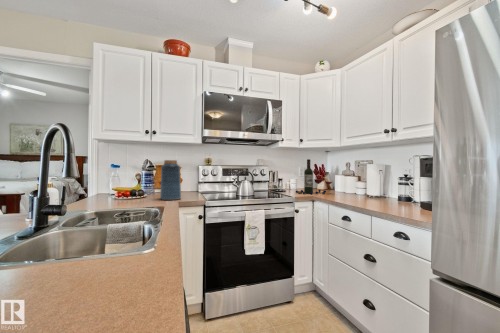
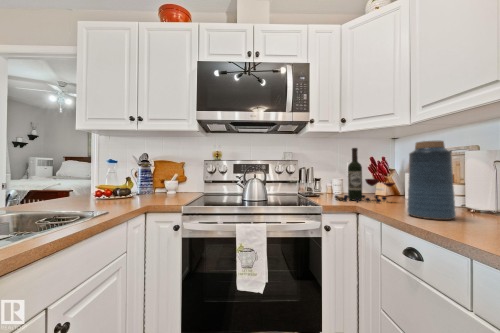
vase: present [160,160,181,200] -> present [407,141,456,220]

